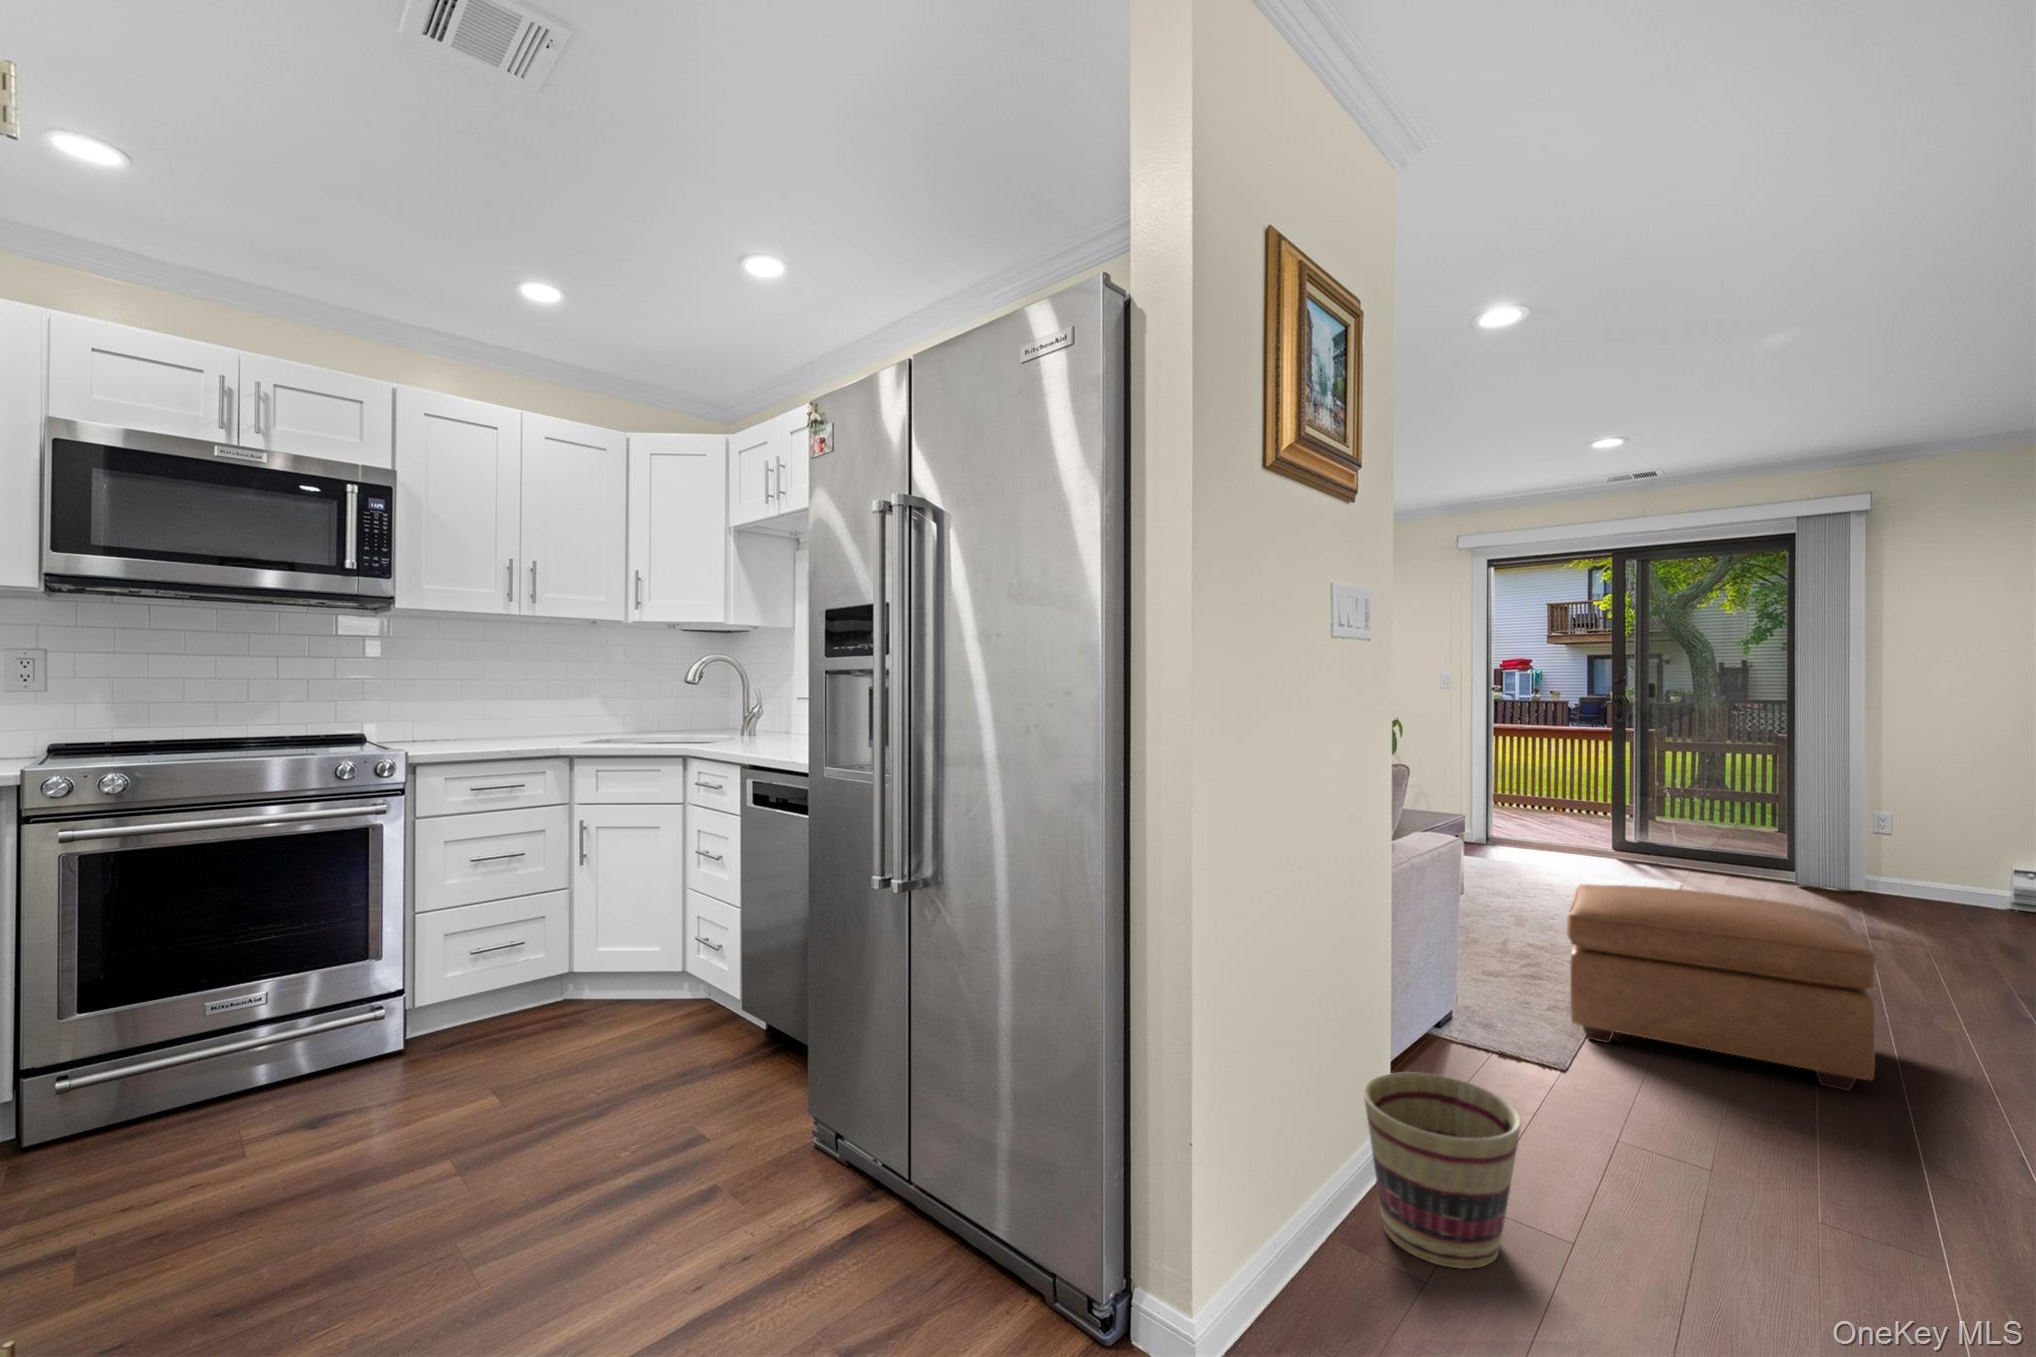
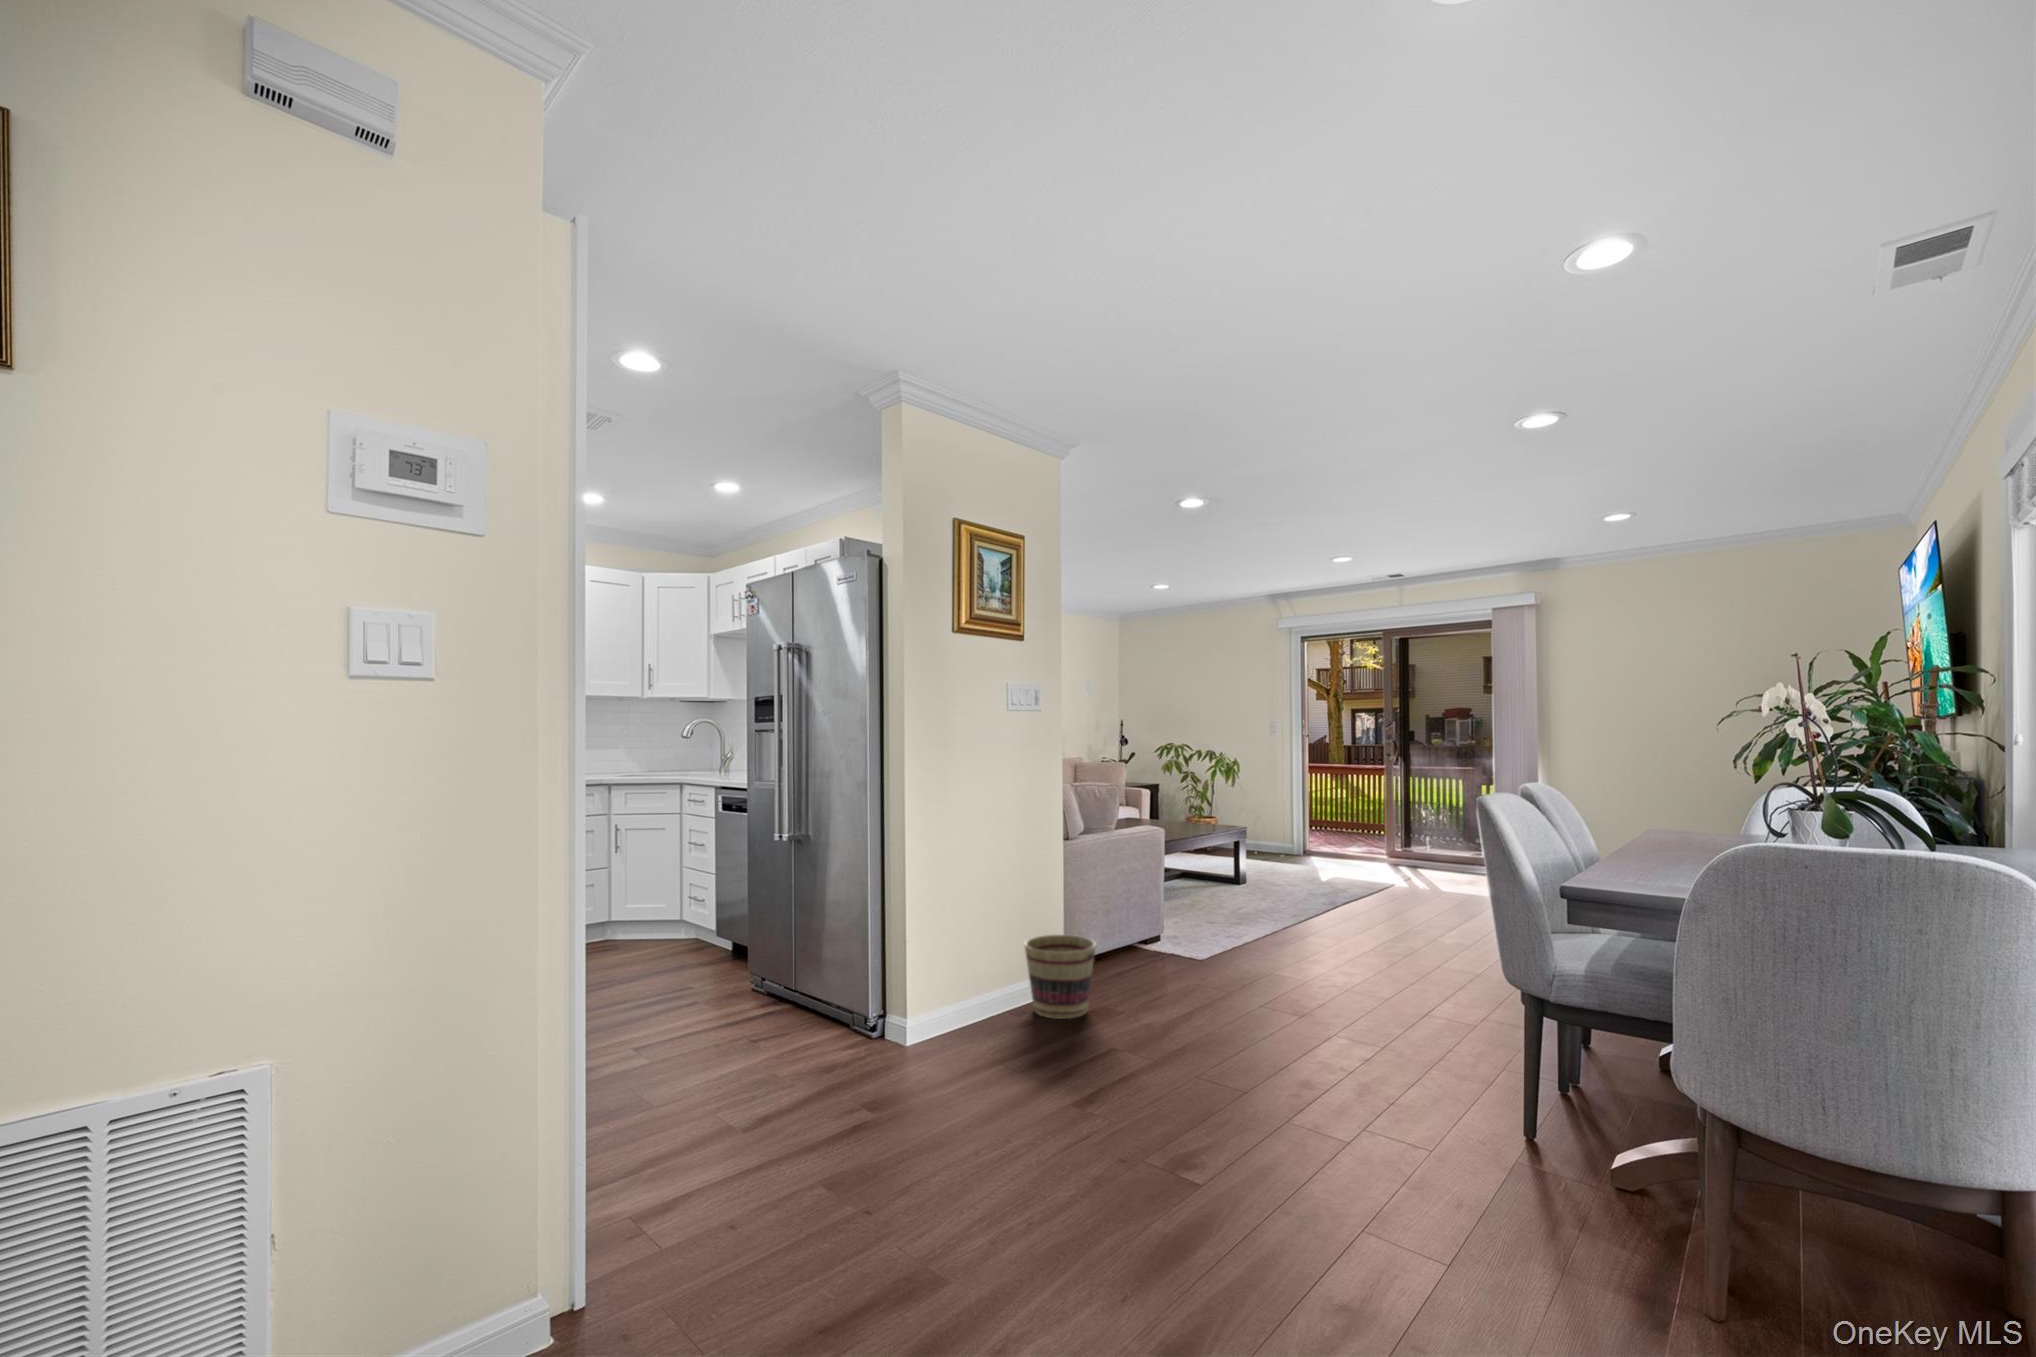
ottoman: present [1567,884,1876,1091] -> none [1220,856,1387,964]

